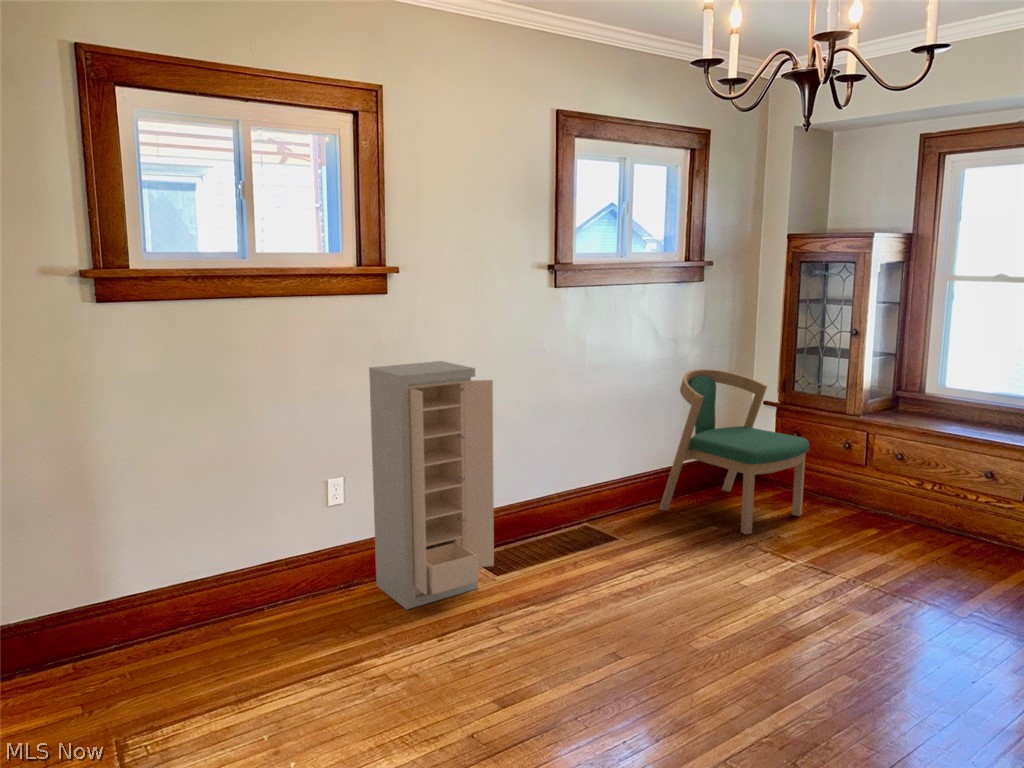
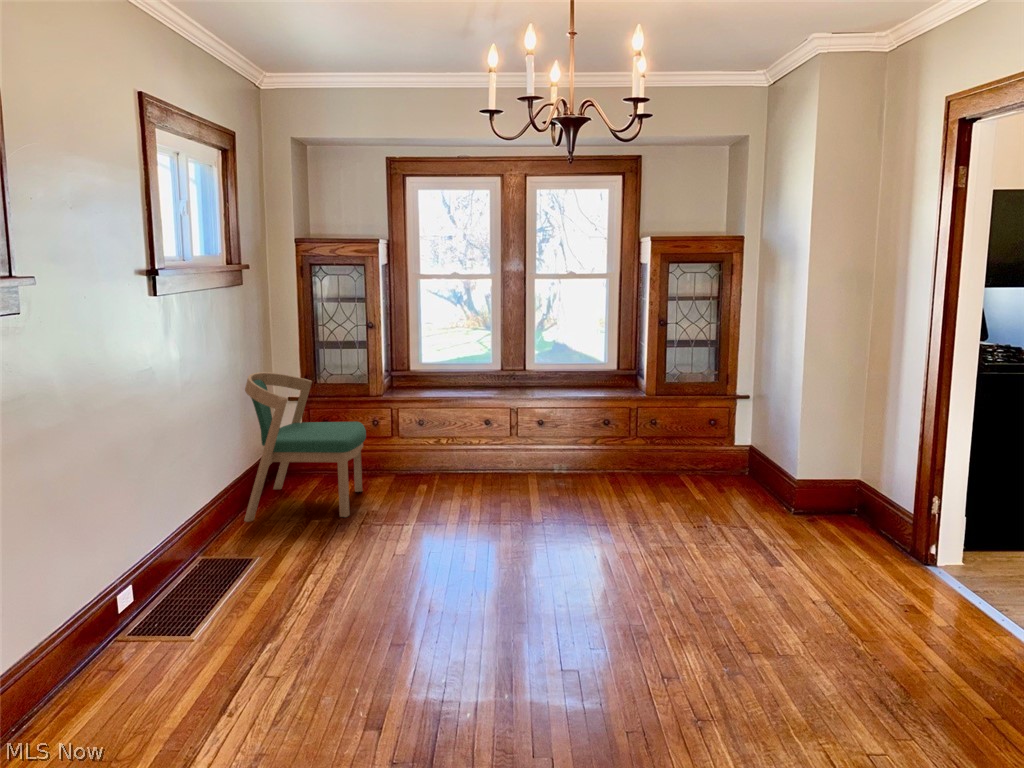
storage cabinet: present [369,361,494,609] -> none [18,397,208,713]

